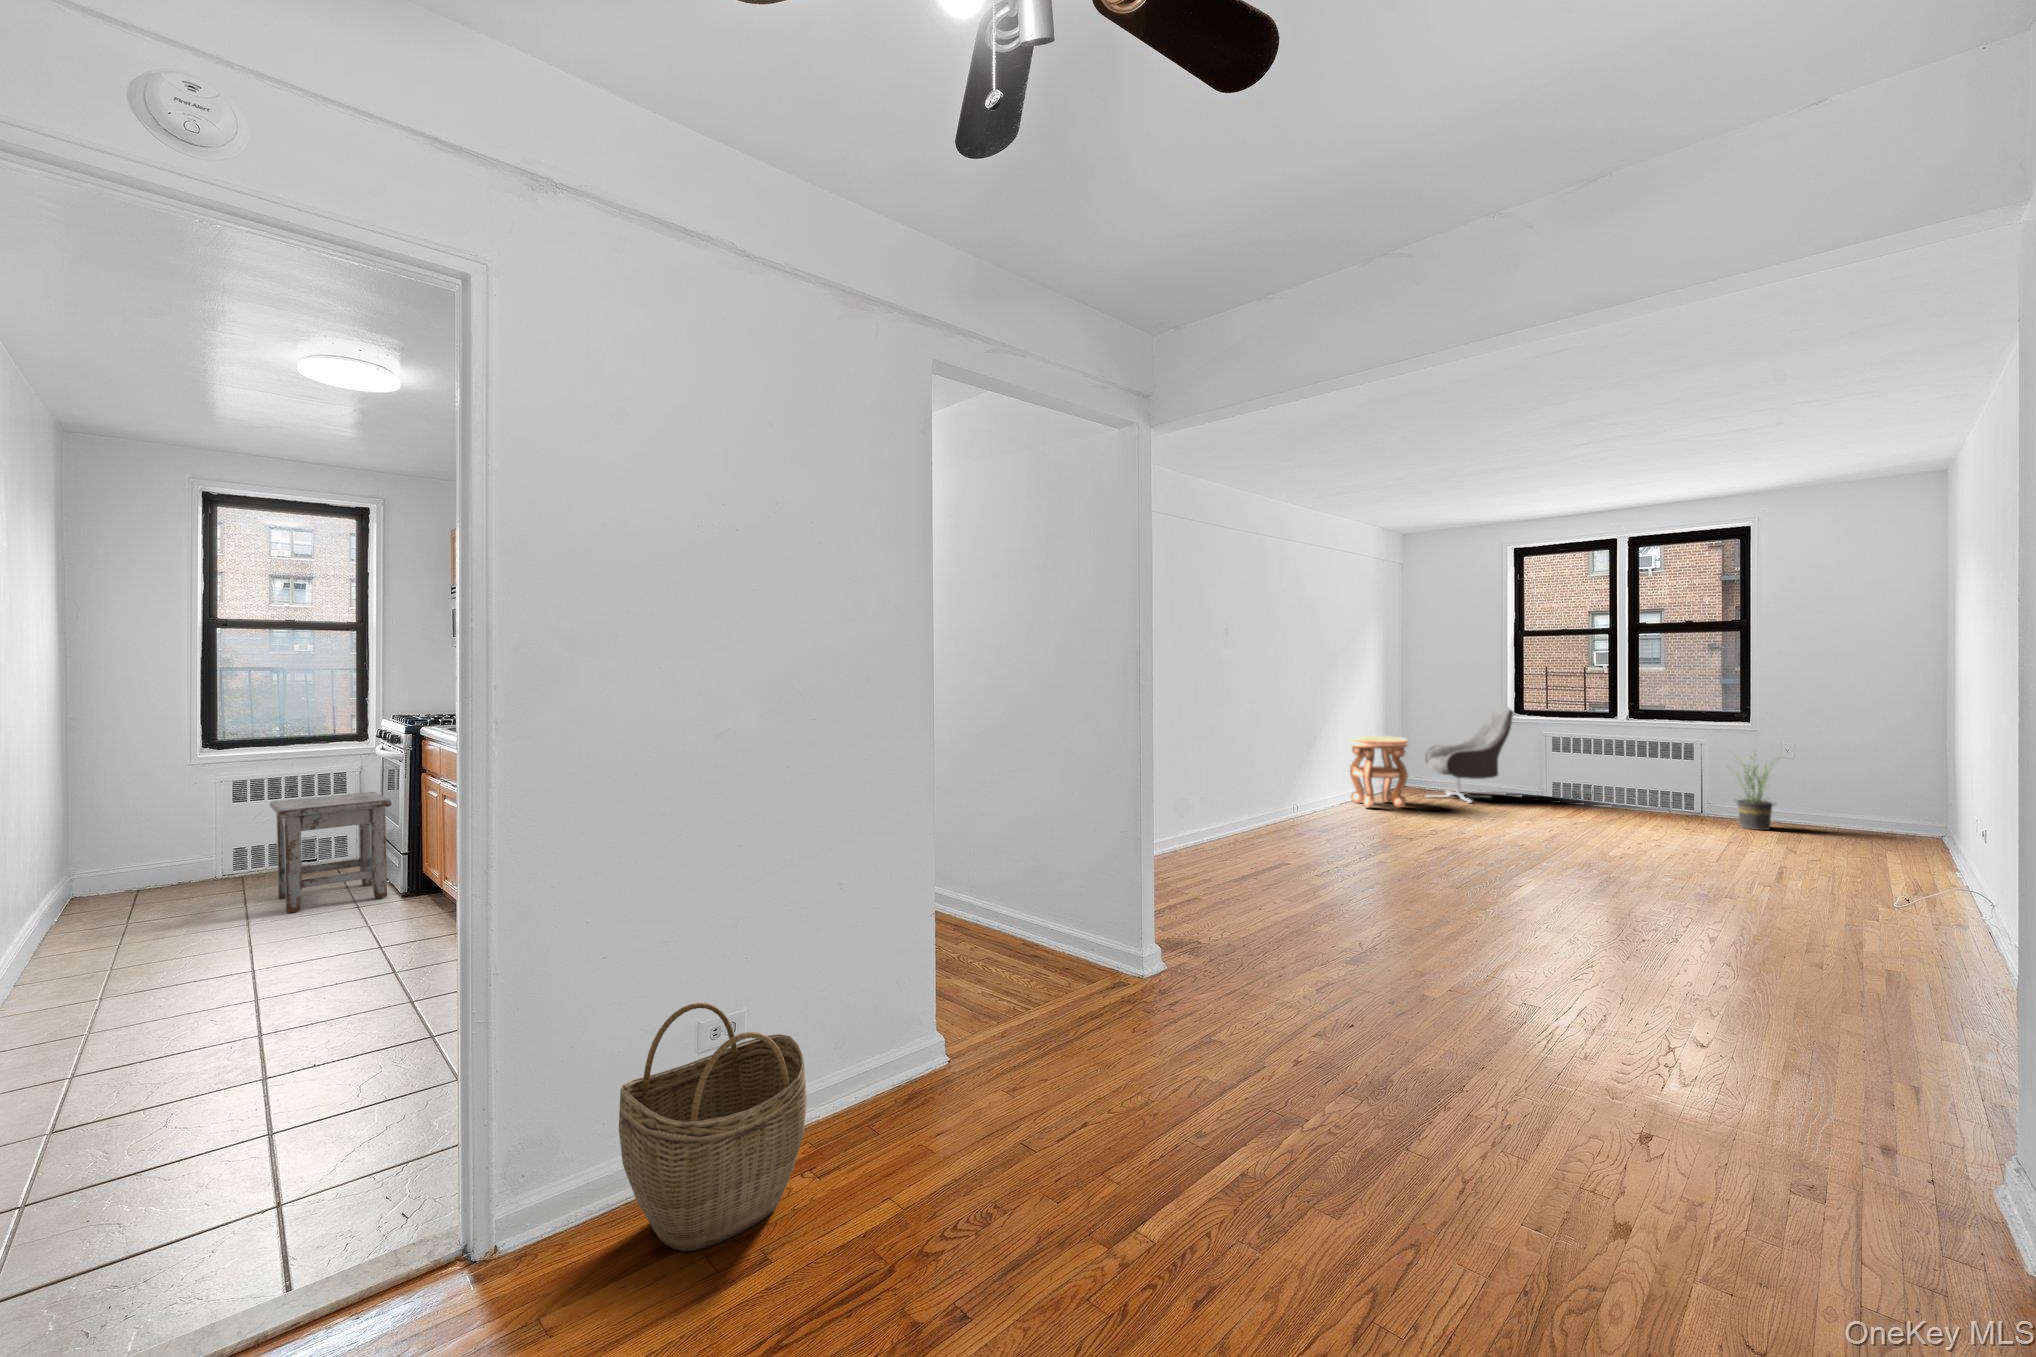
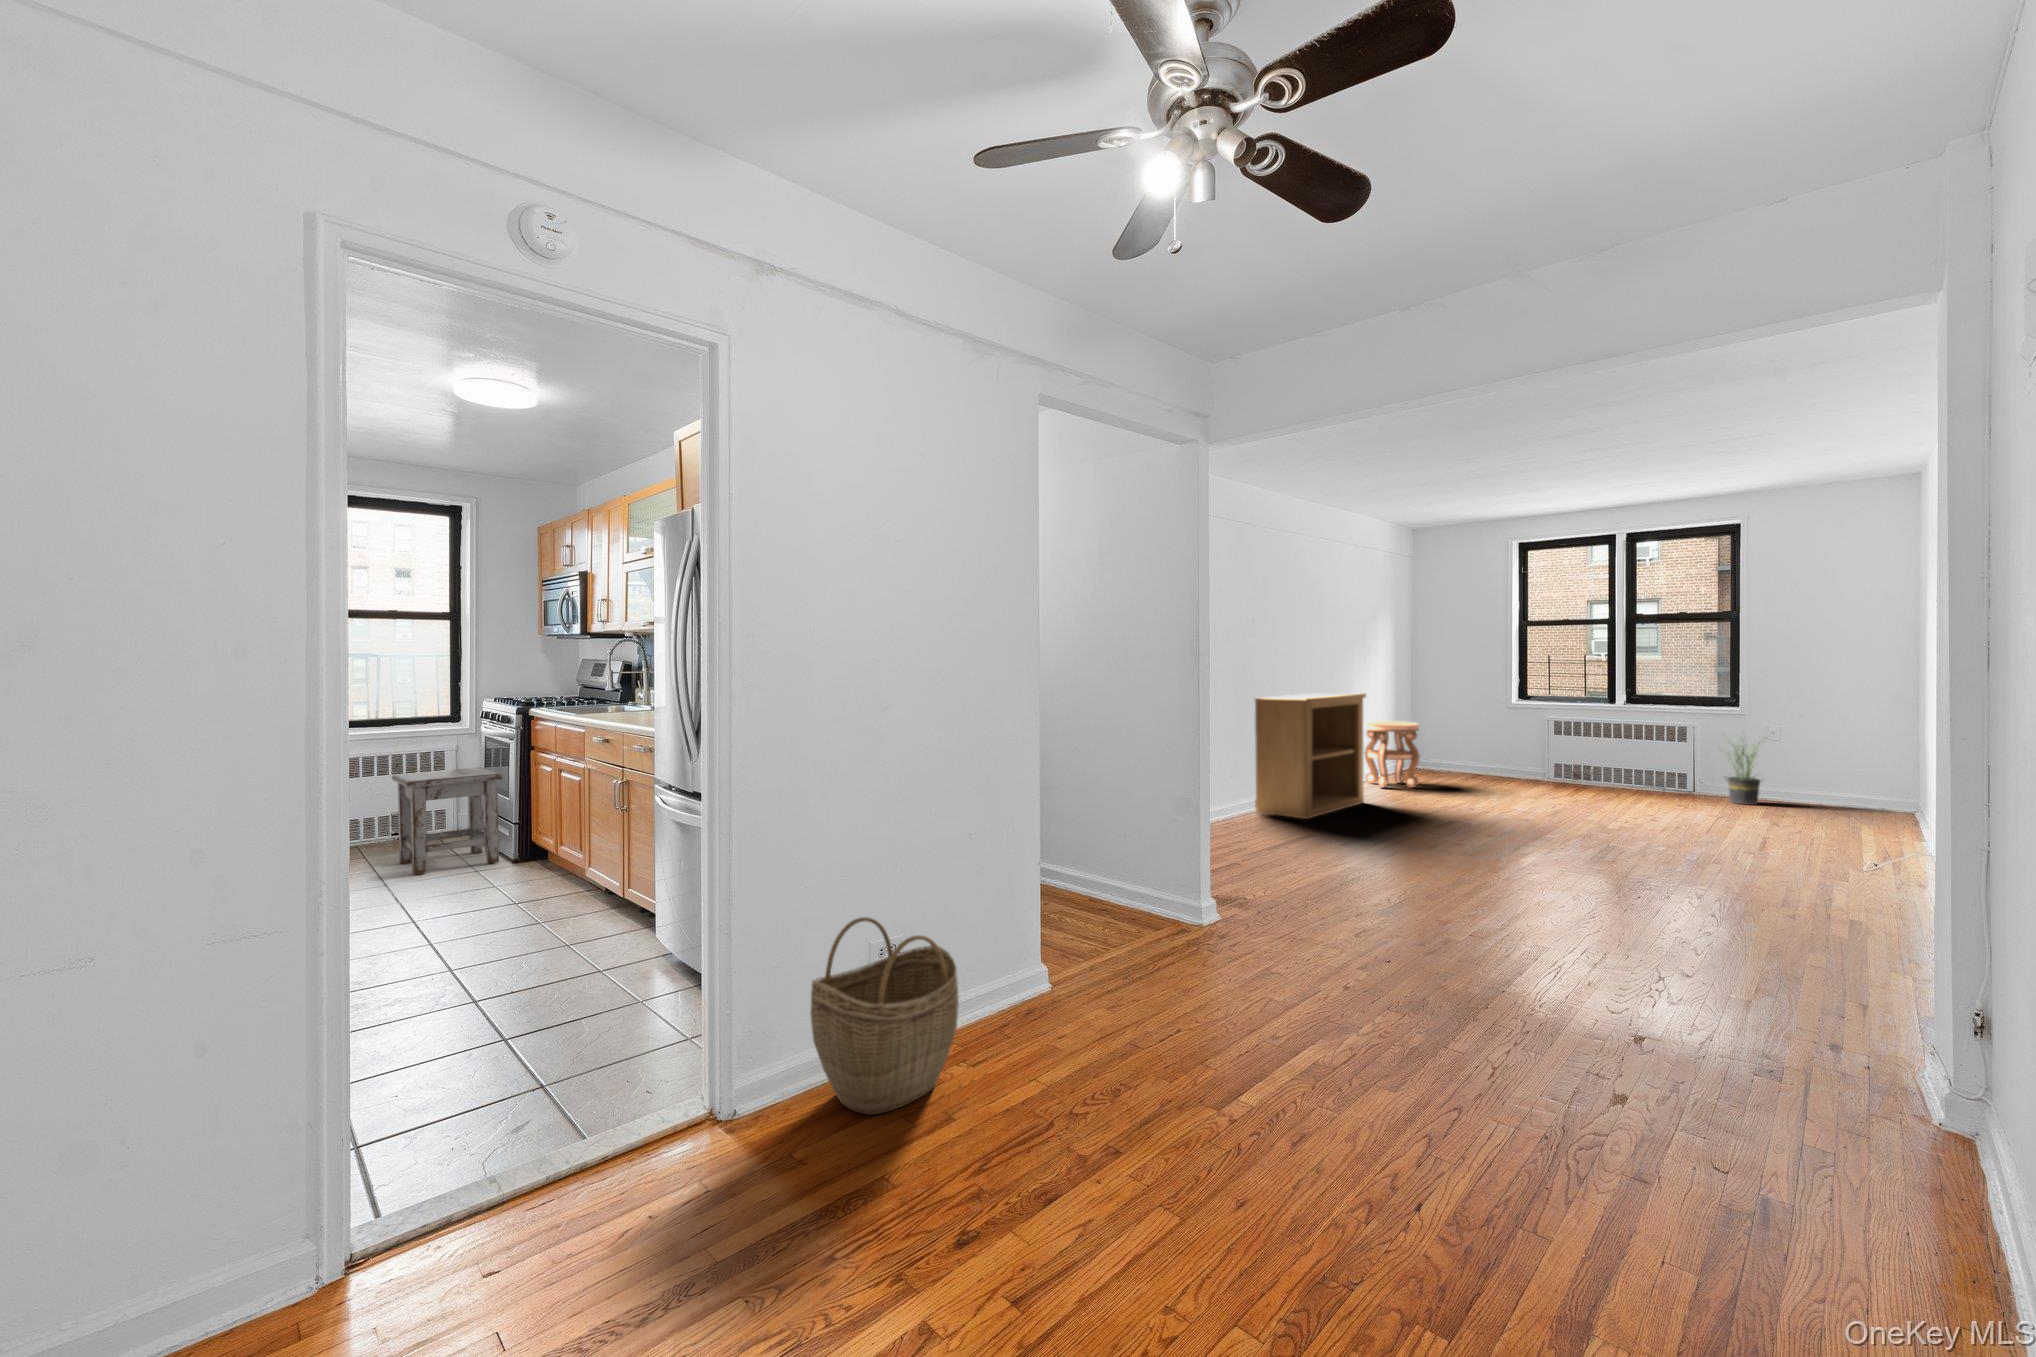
armchair: present [1425,707,1513,803] -> none [1434,693,1518,783]
bookshelf: none [1226,708,1348,846] -> present [1255,693,1366,819]

